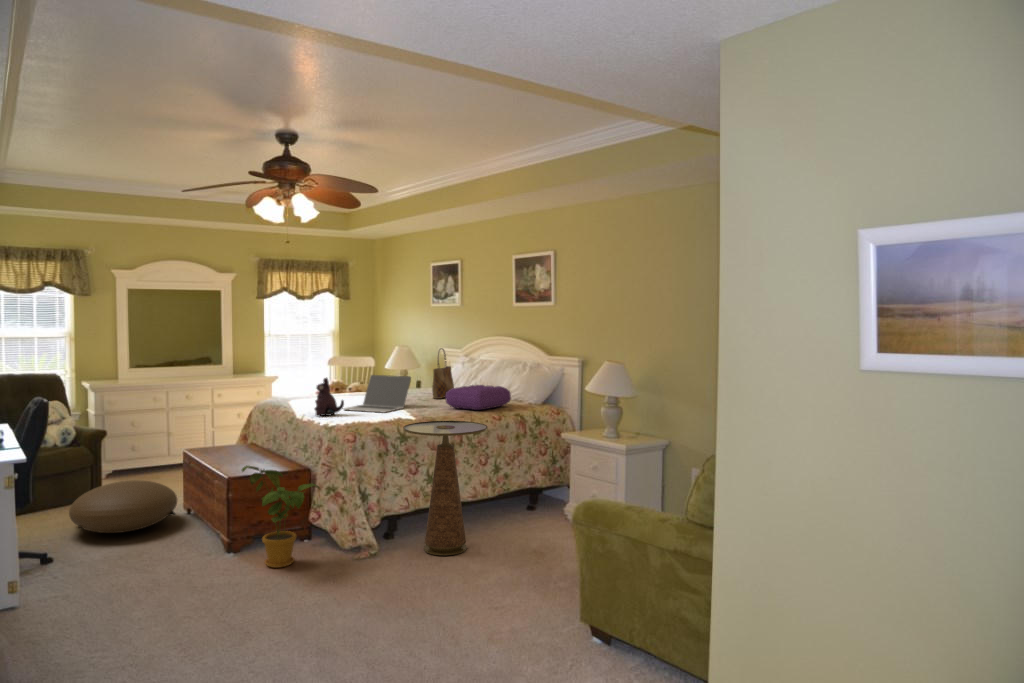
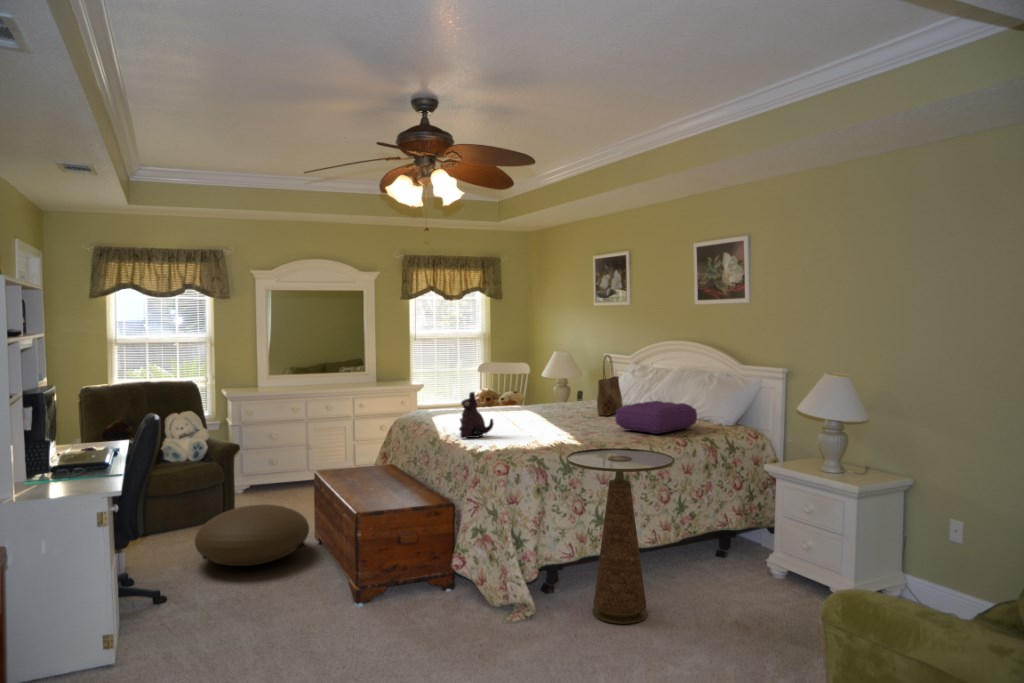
laptop: present [344,375,411,413] -> none [492,387,573,435]
house plant: present [242,465,320,568] -> none [373,500,466,627]

